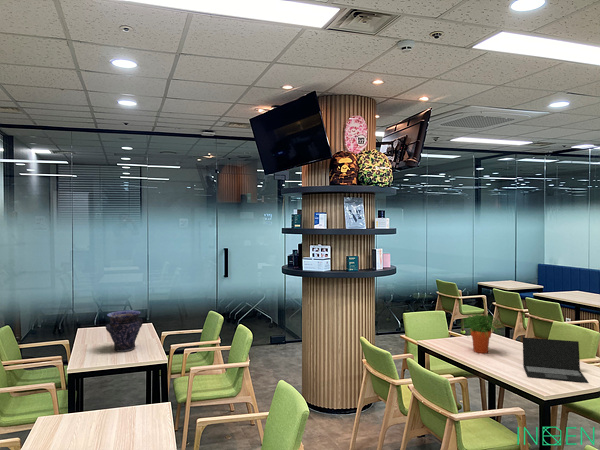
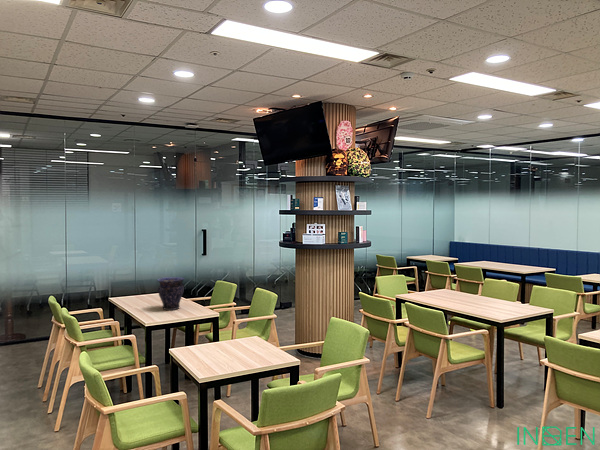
potted plant: present [461,313,501,353] -> none [428,273,461,301]
laptop: present [523,337,588,383] -> none [475,287,520,314]

